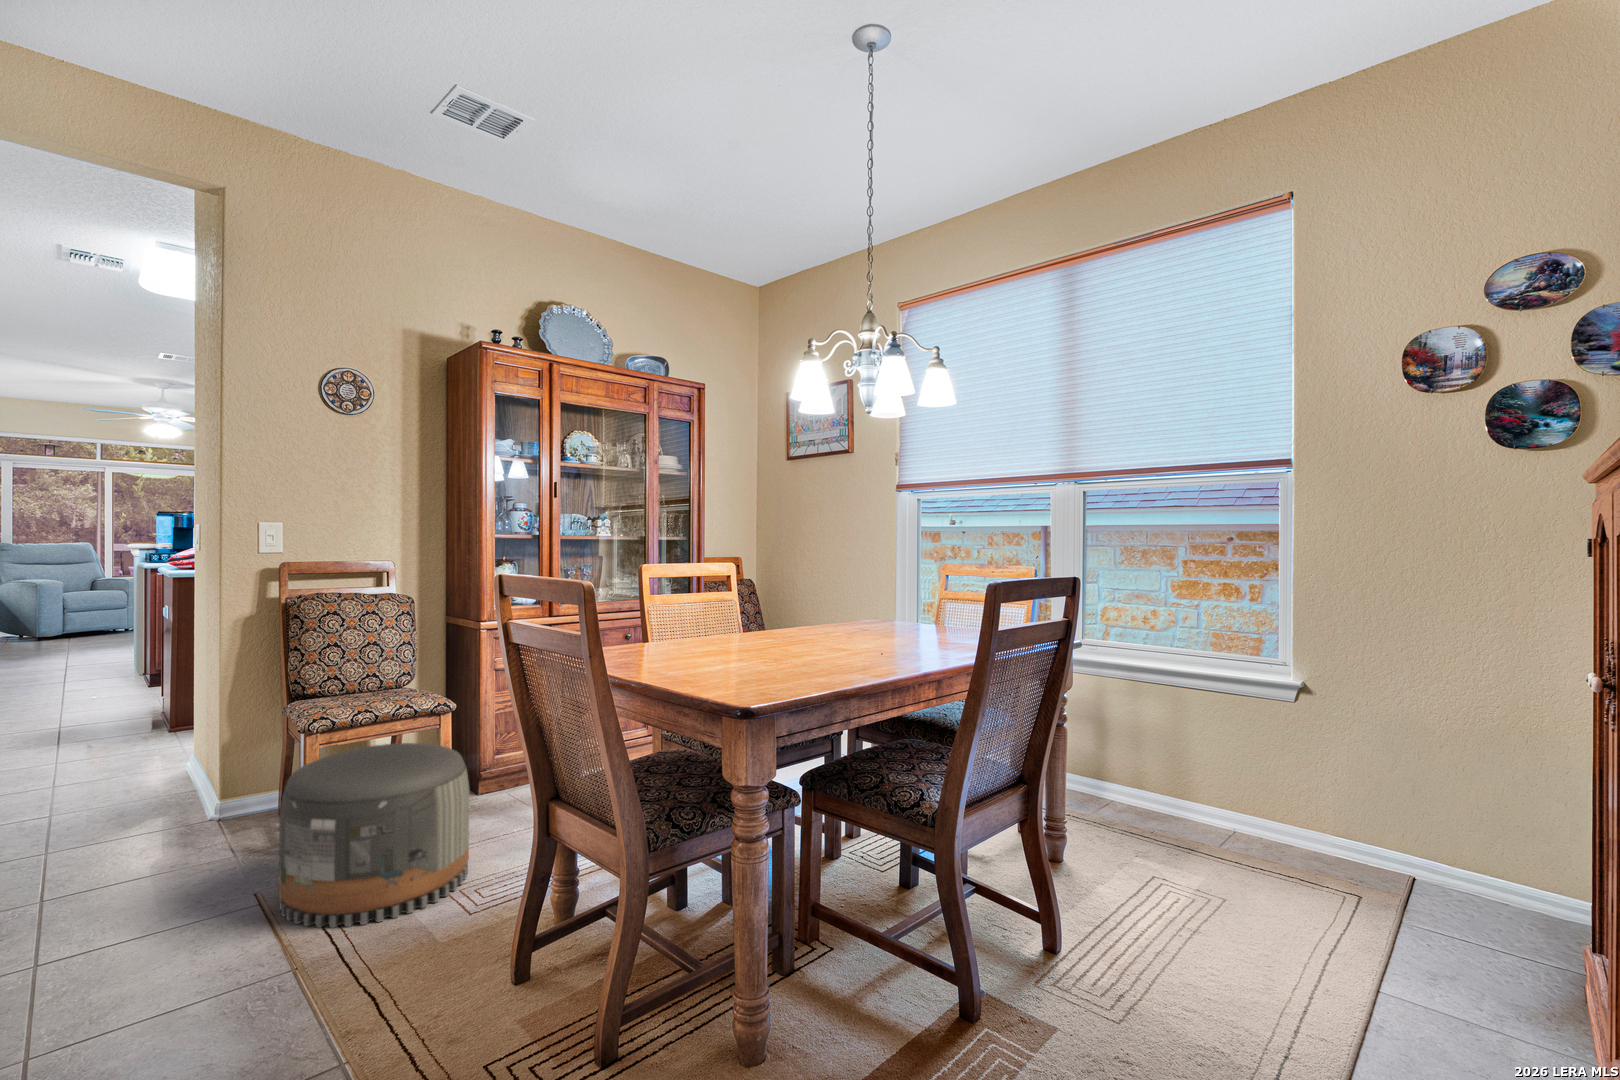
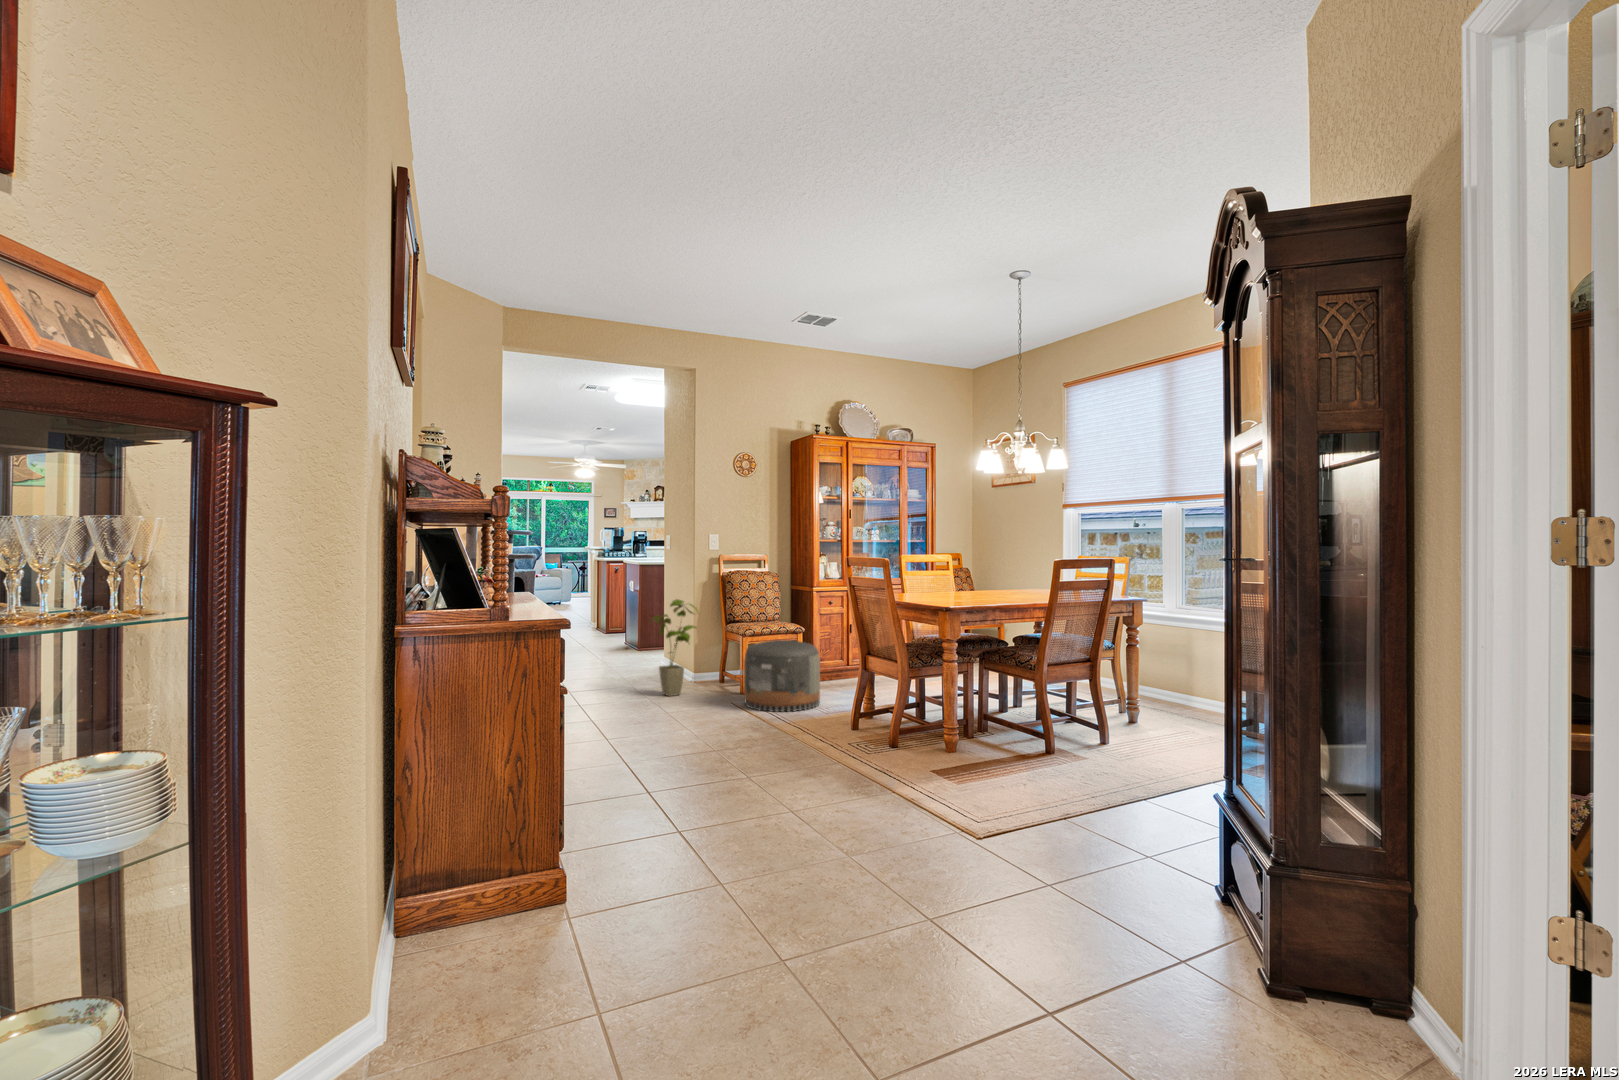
house plant: none [42,666,193,894] -> present [652,599,698,696]

